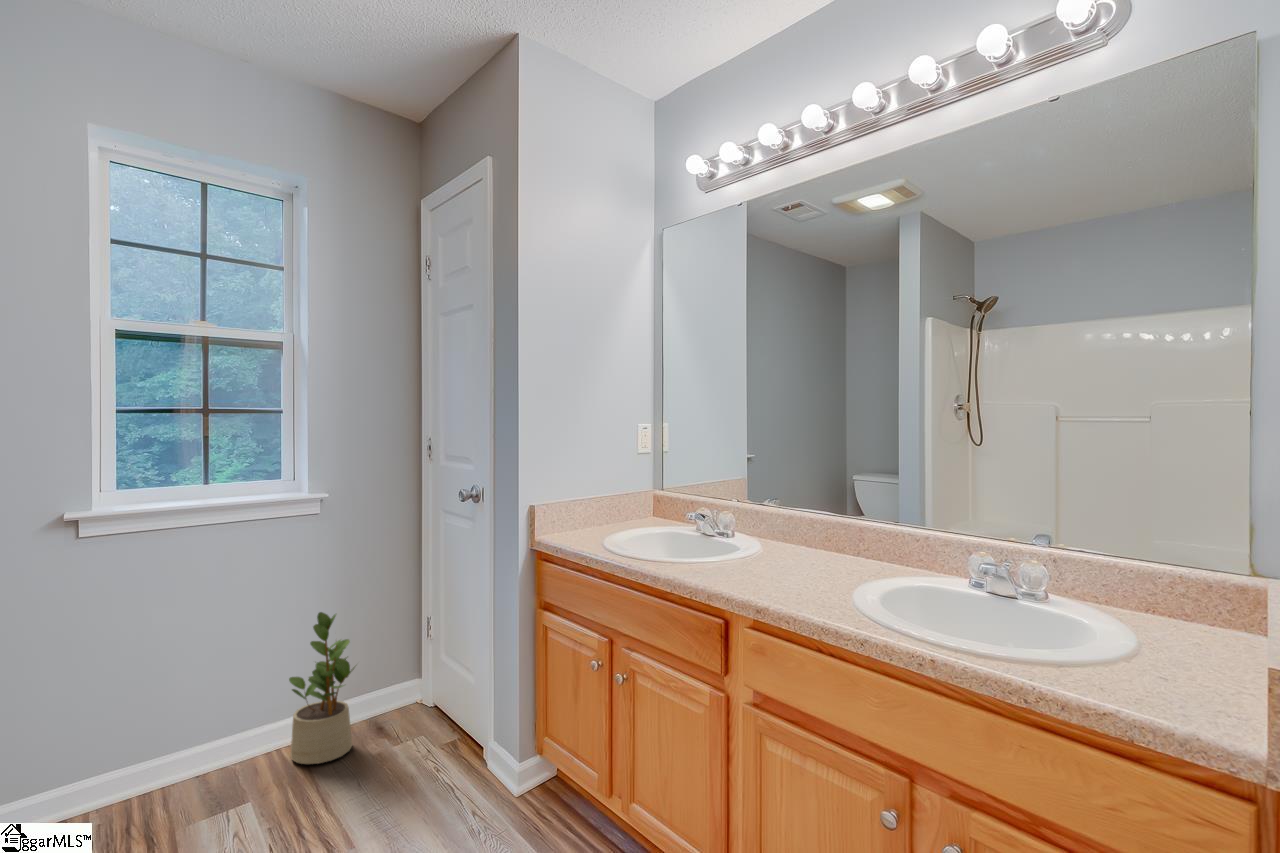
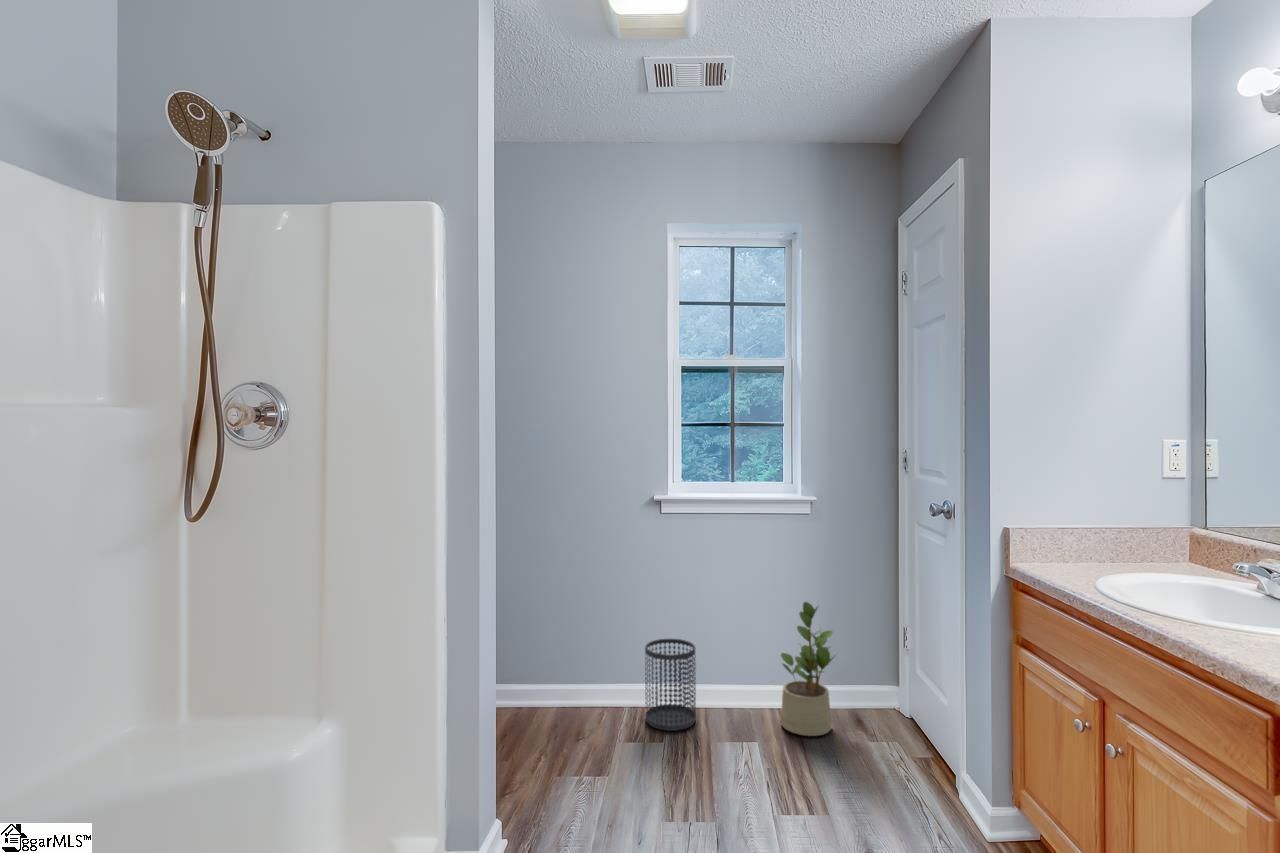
wastebasket: none [88,694,173,822] -> present [645,639,696,731]

